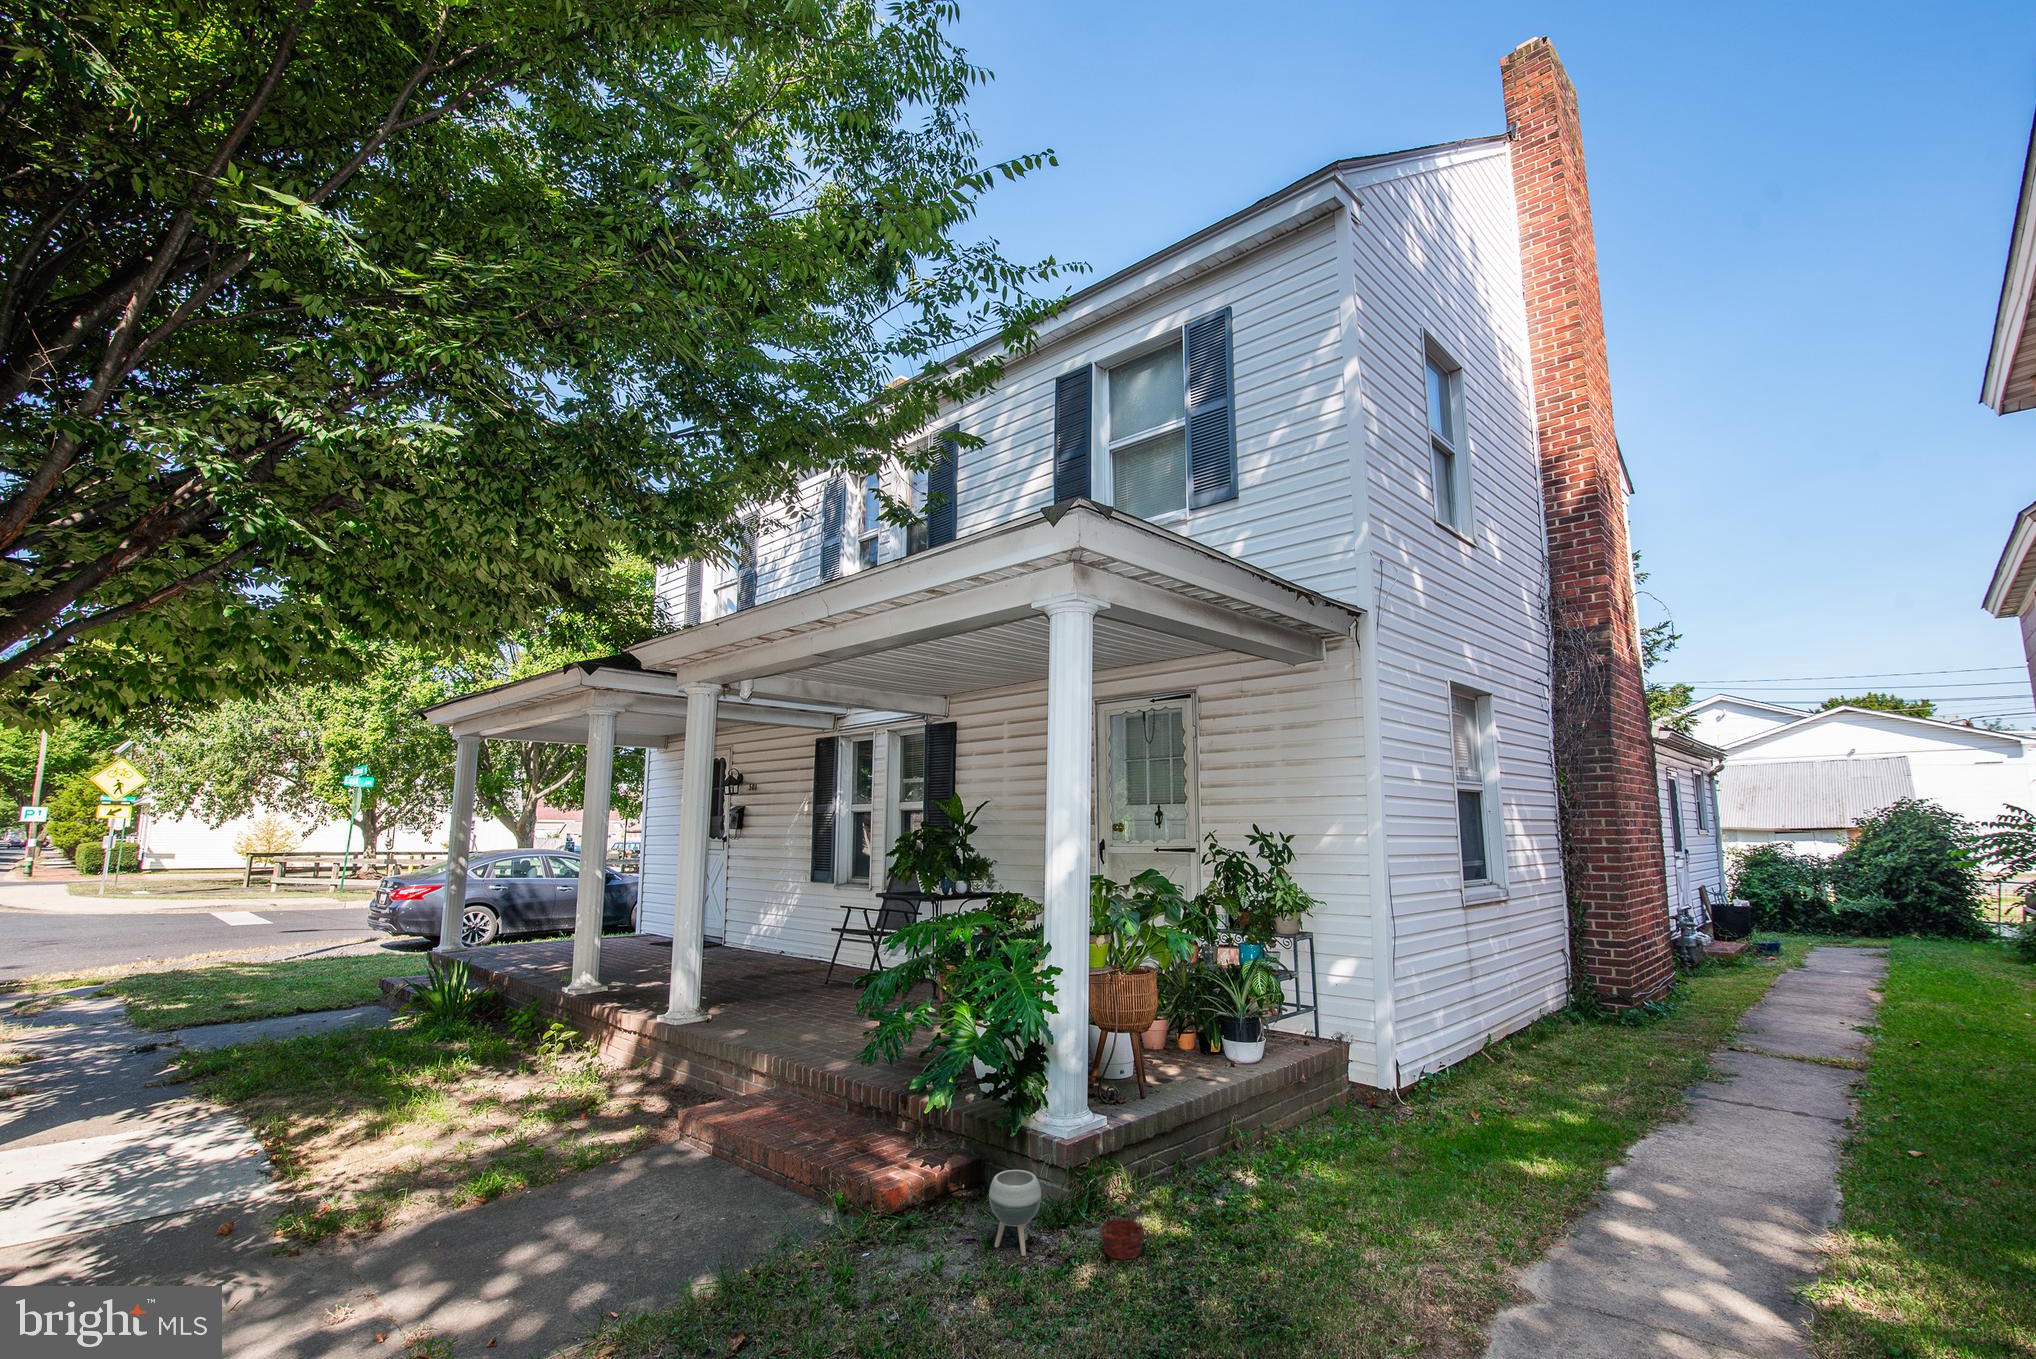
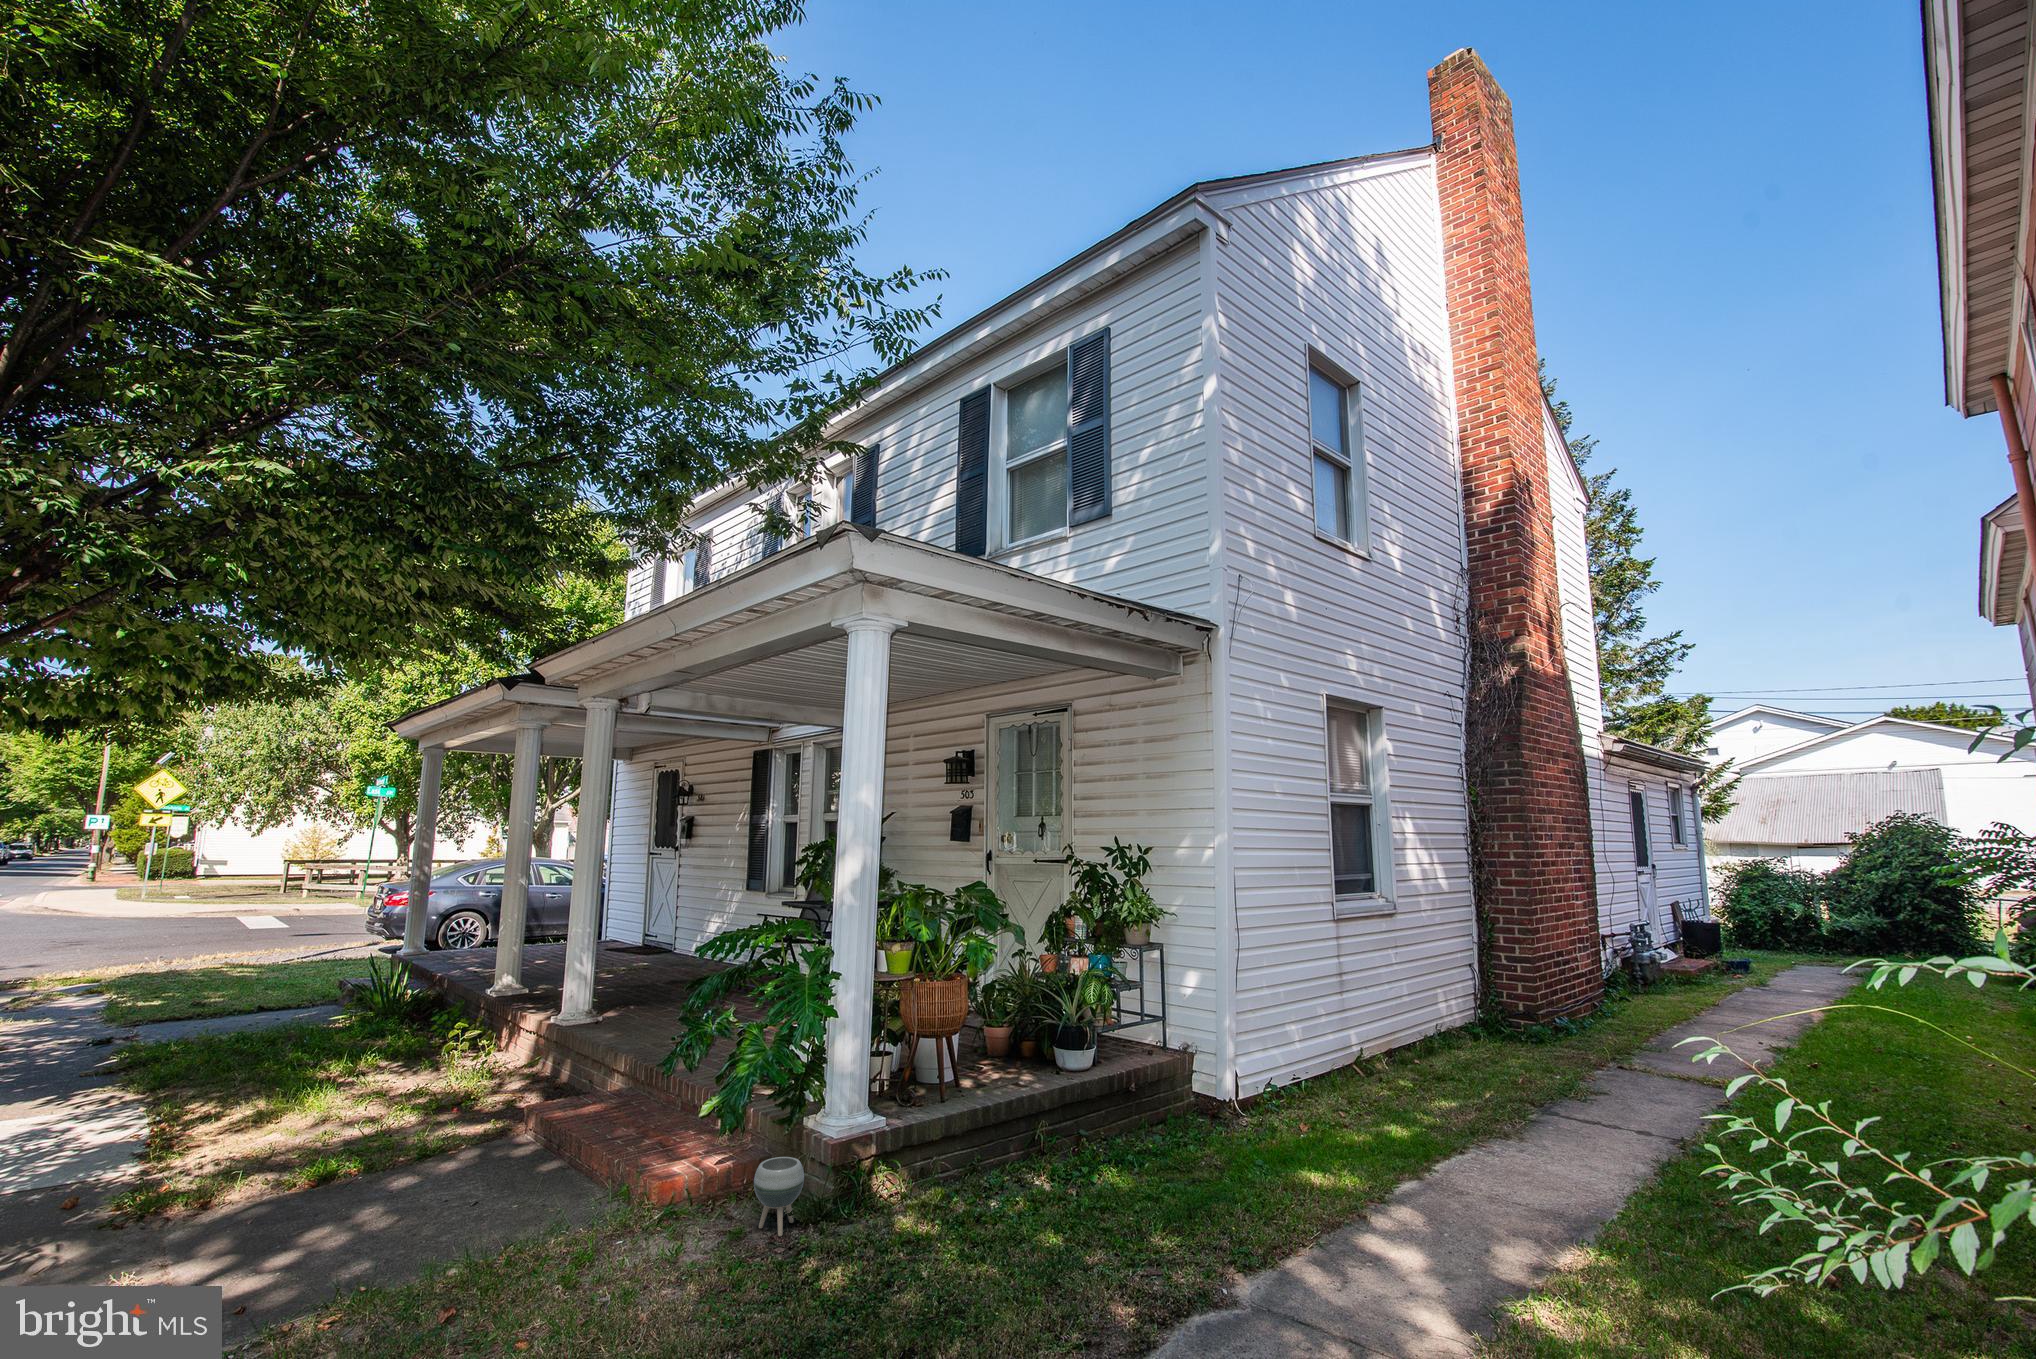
basket: present [1100,1188,1144,1259] -> none [853,1175,895,1242]

